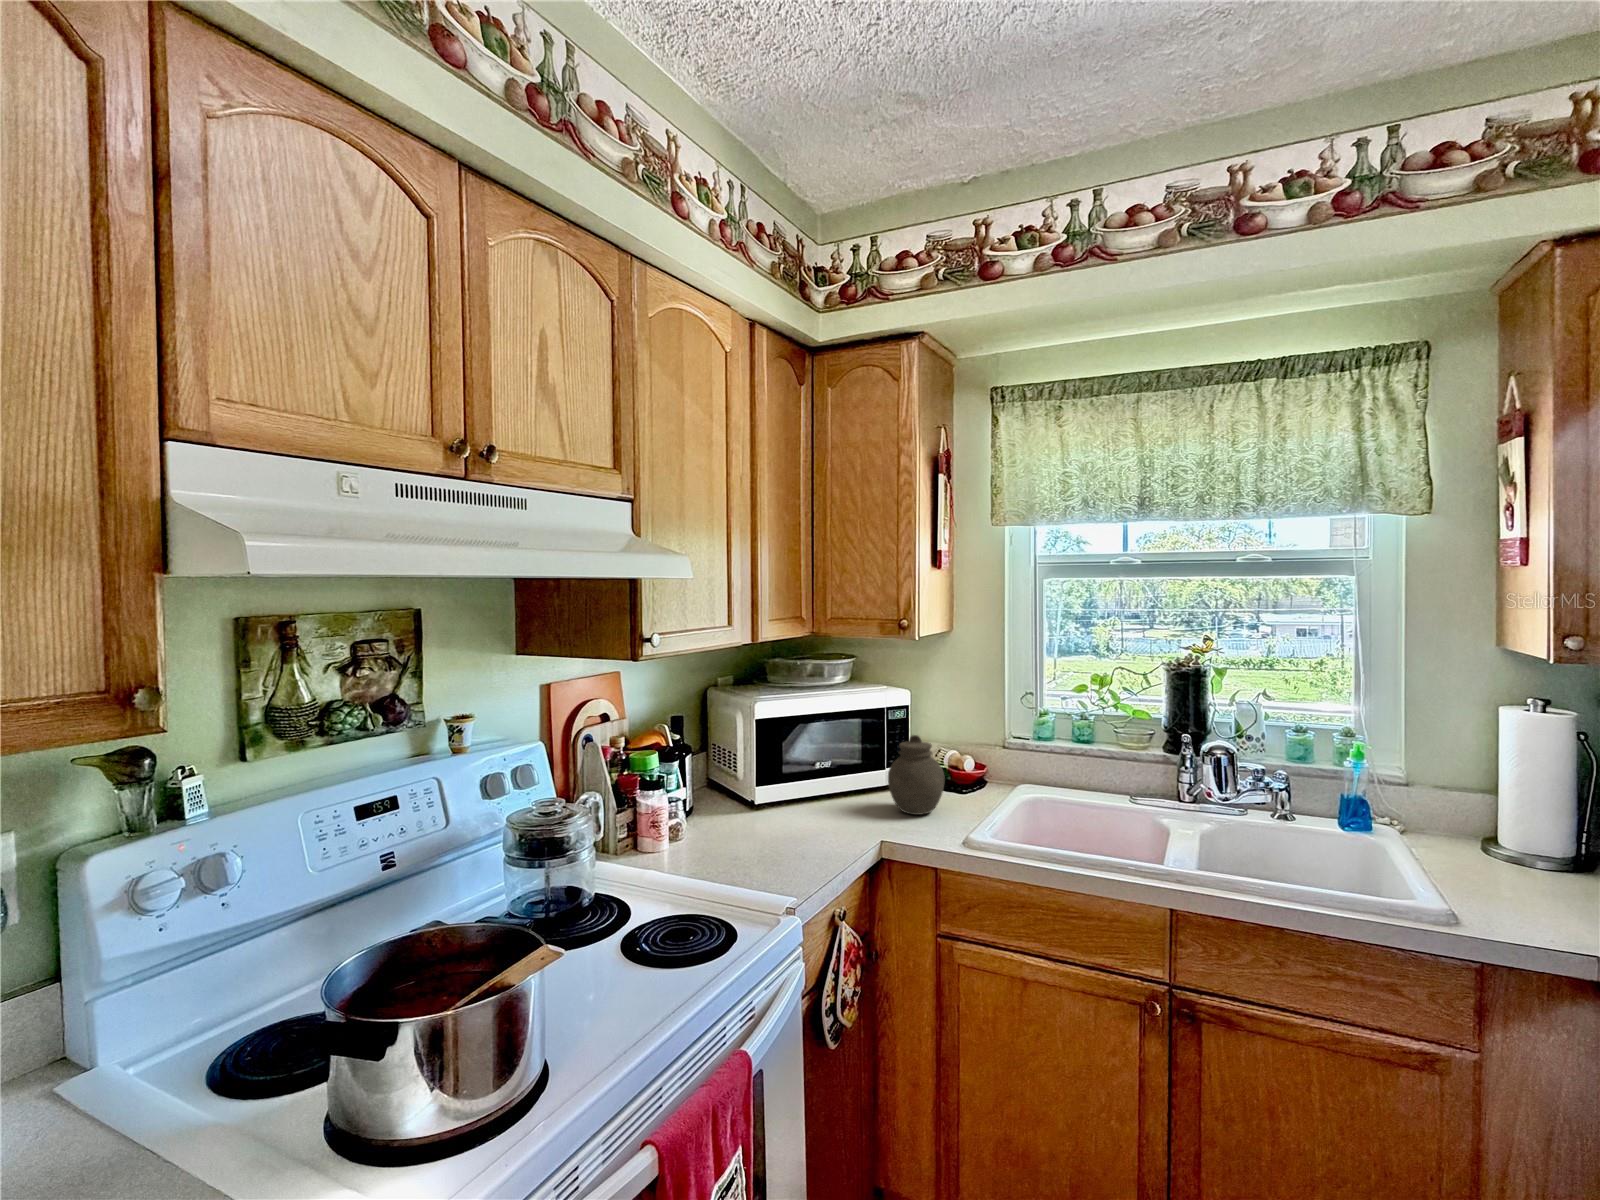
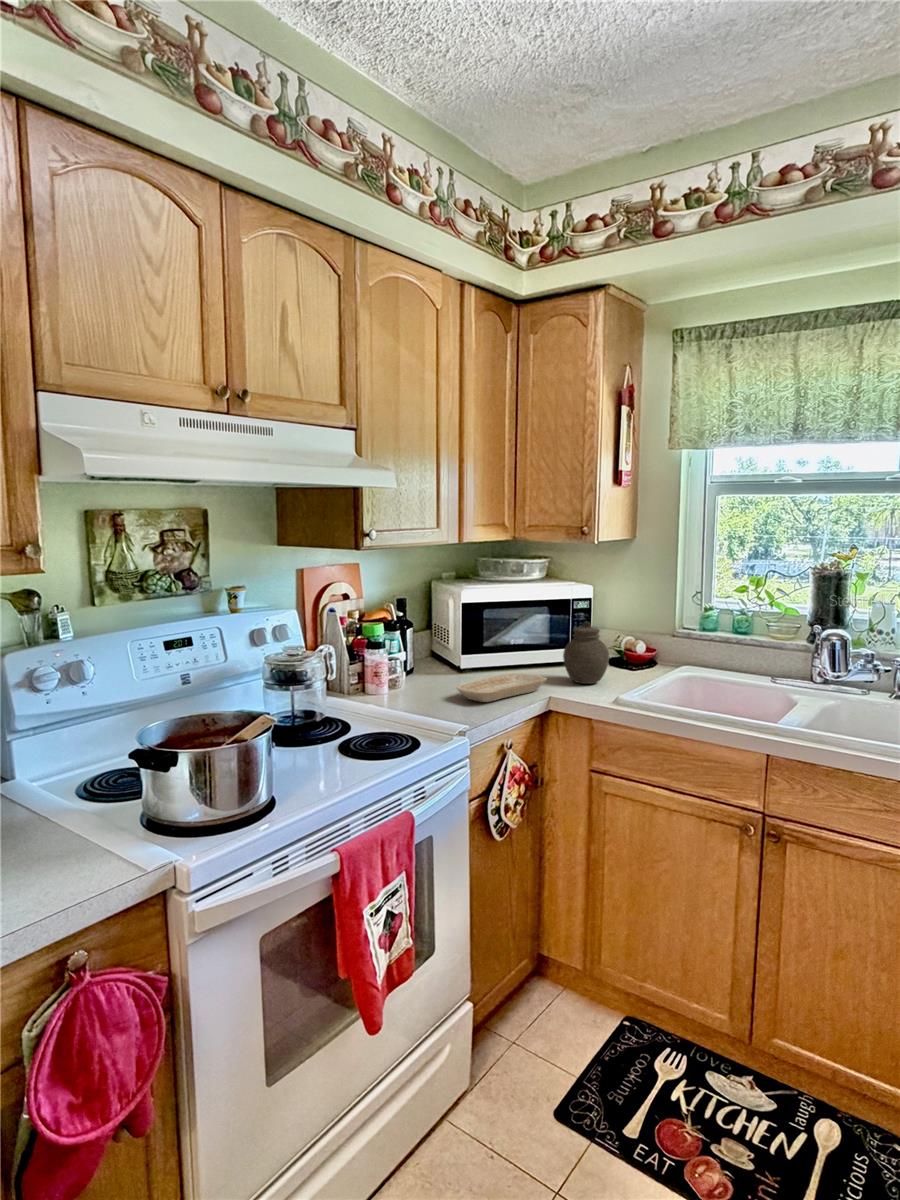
tray: none [765,806,875,854] -> present [456,673,547,702]

